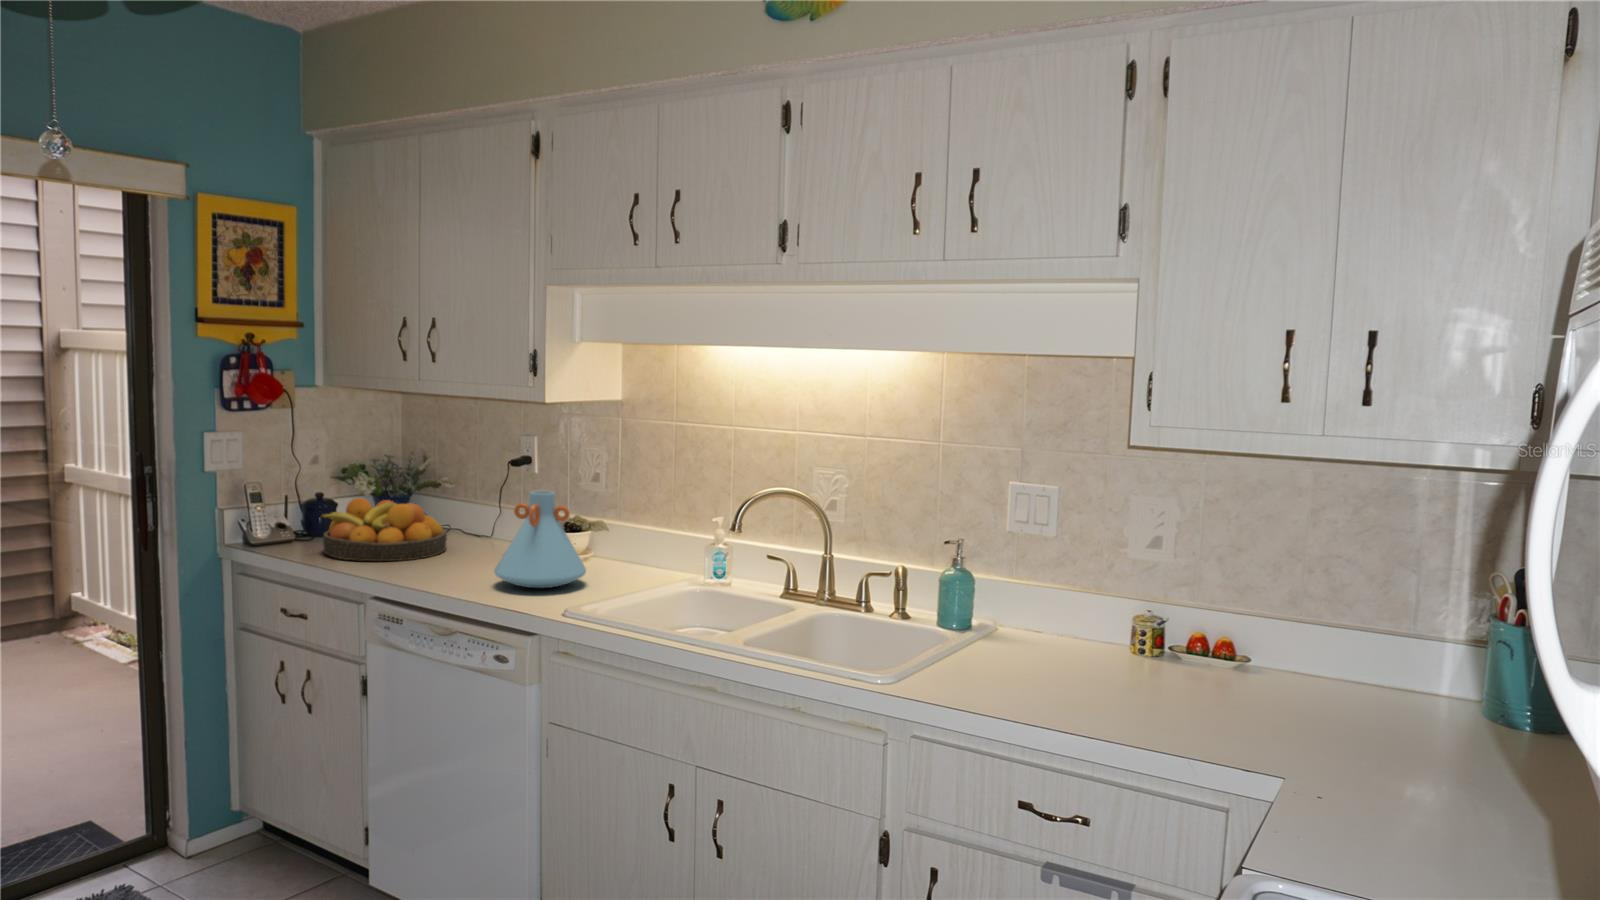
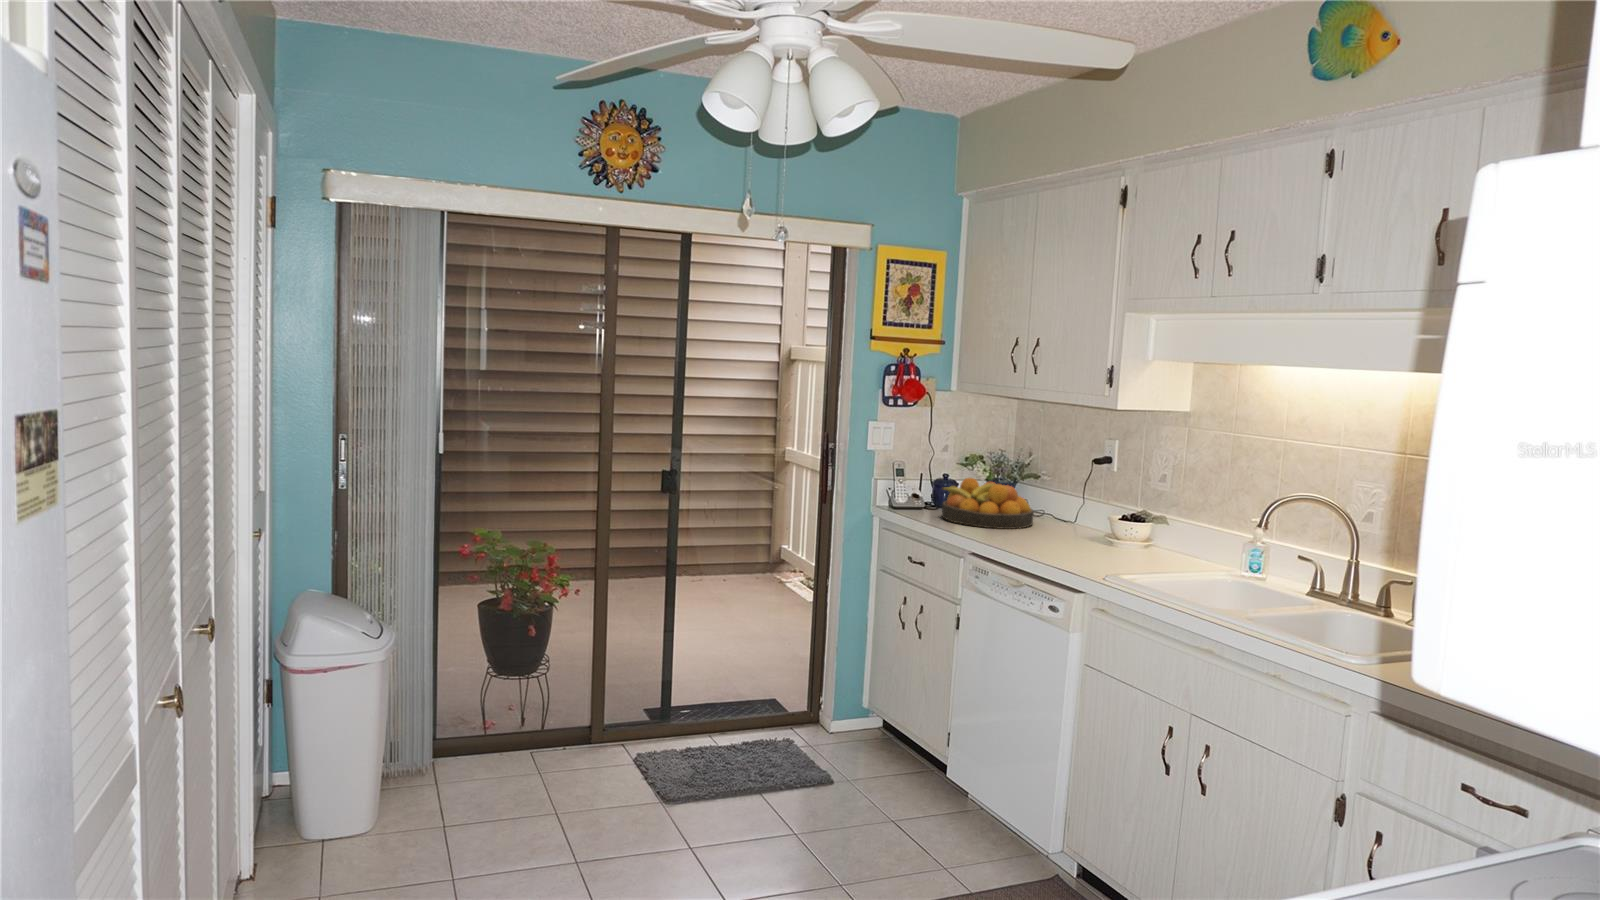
vase: present [494,490,586,588] -> none [1058,480,1134,560]

